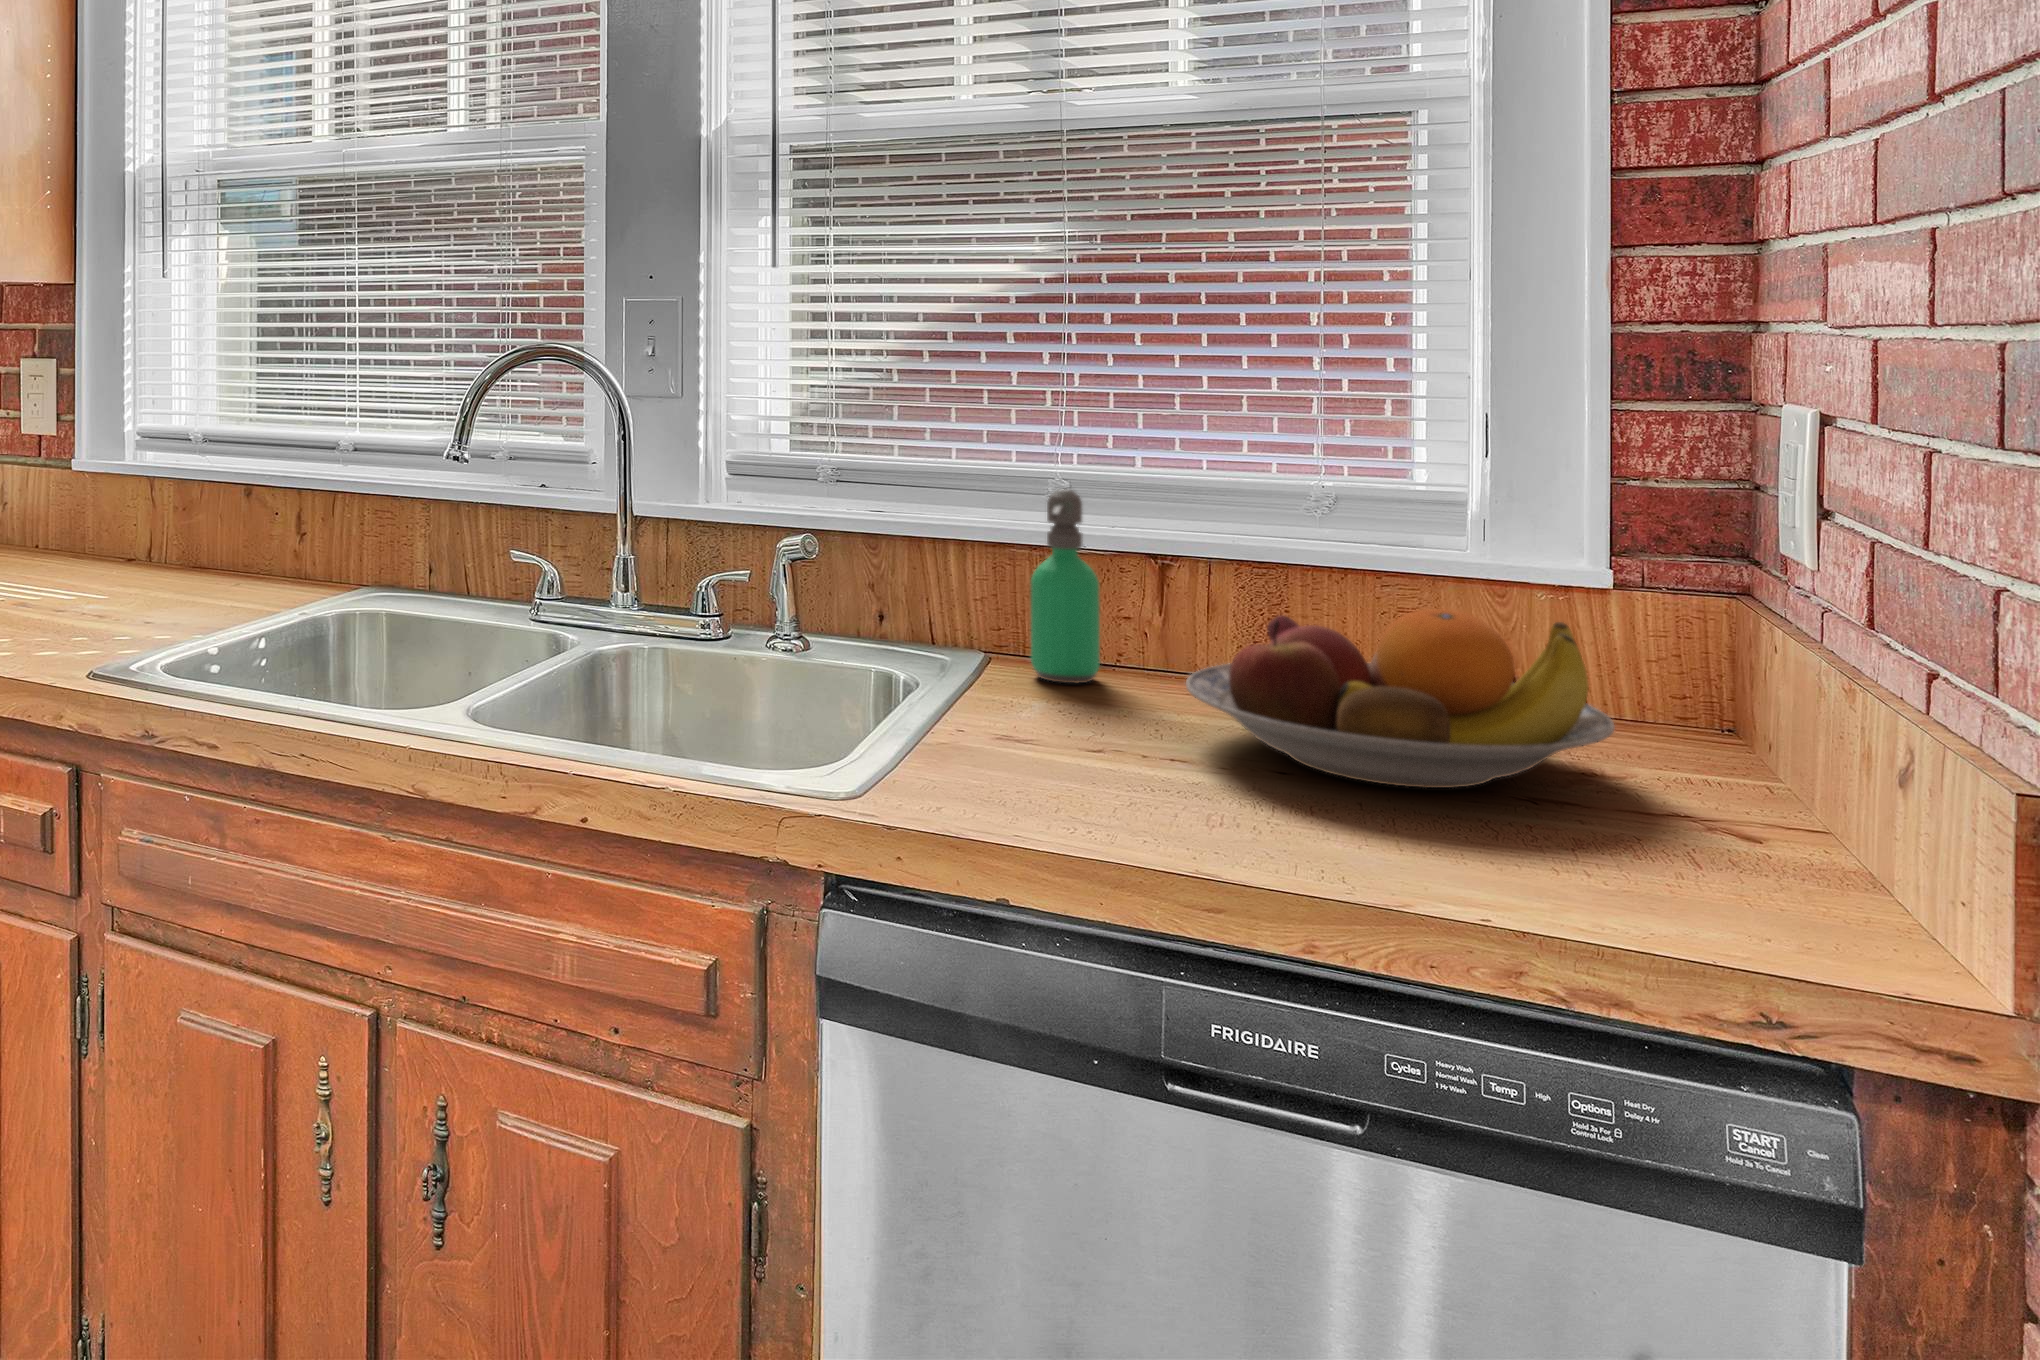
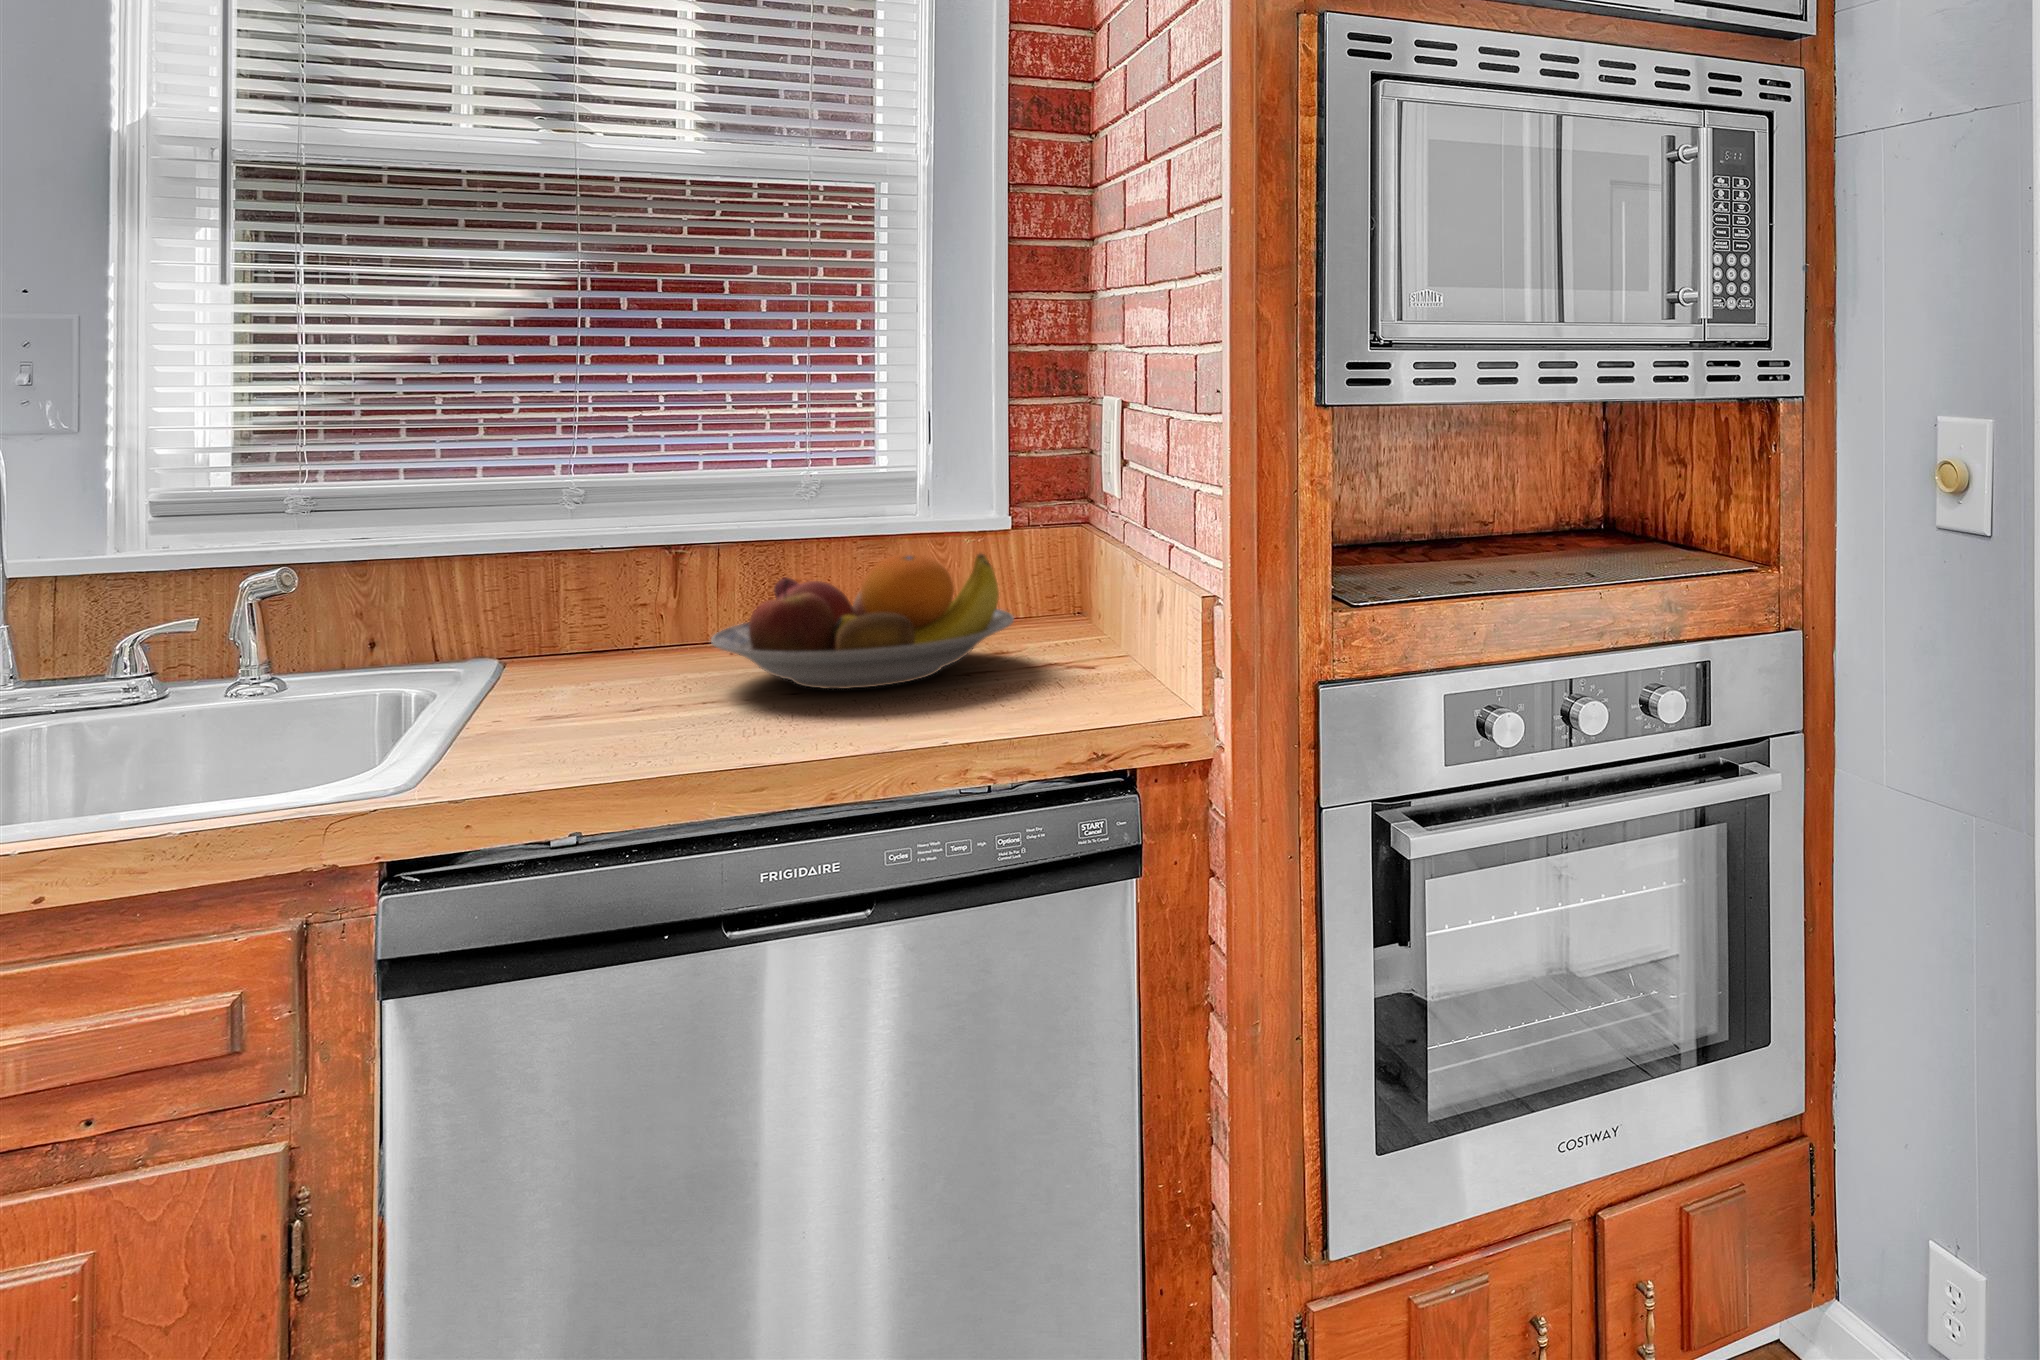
soap dispenser: present [1031,490,1100,683] -> none [550,495,619,670]

